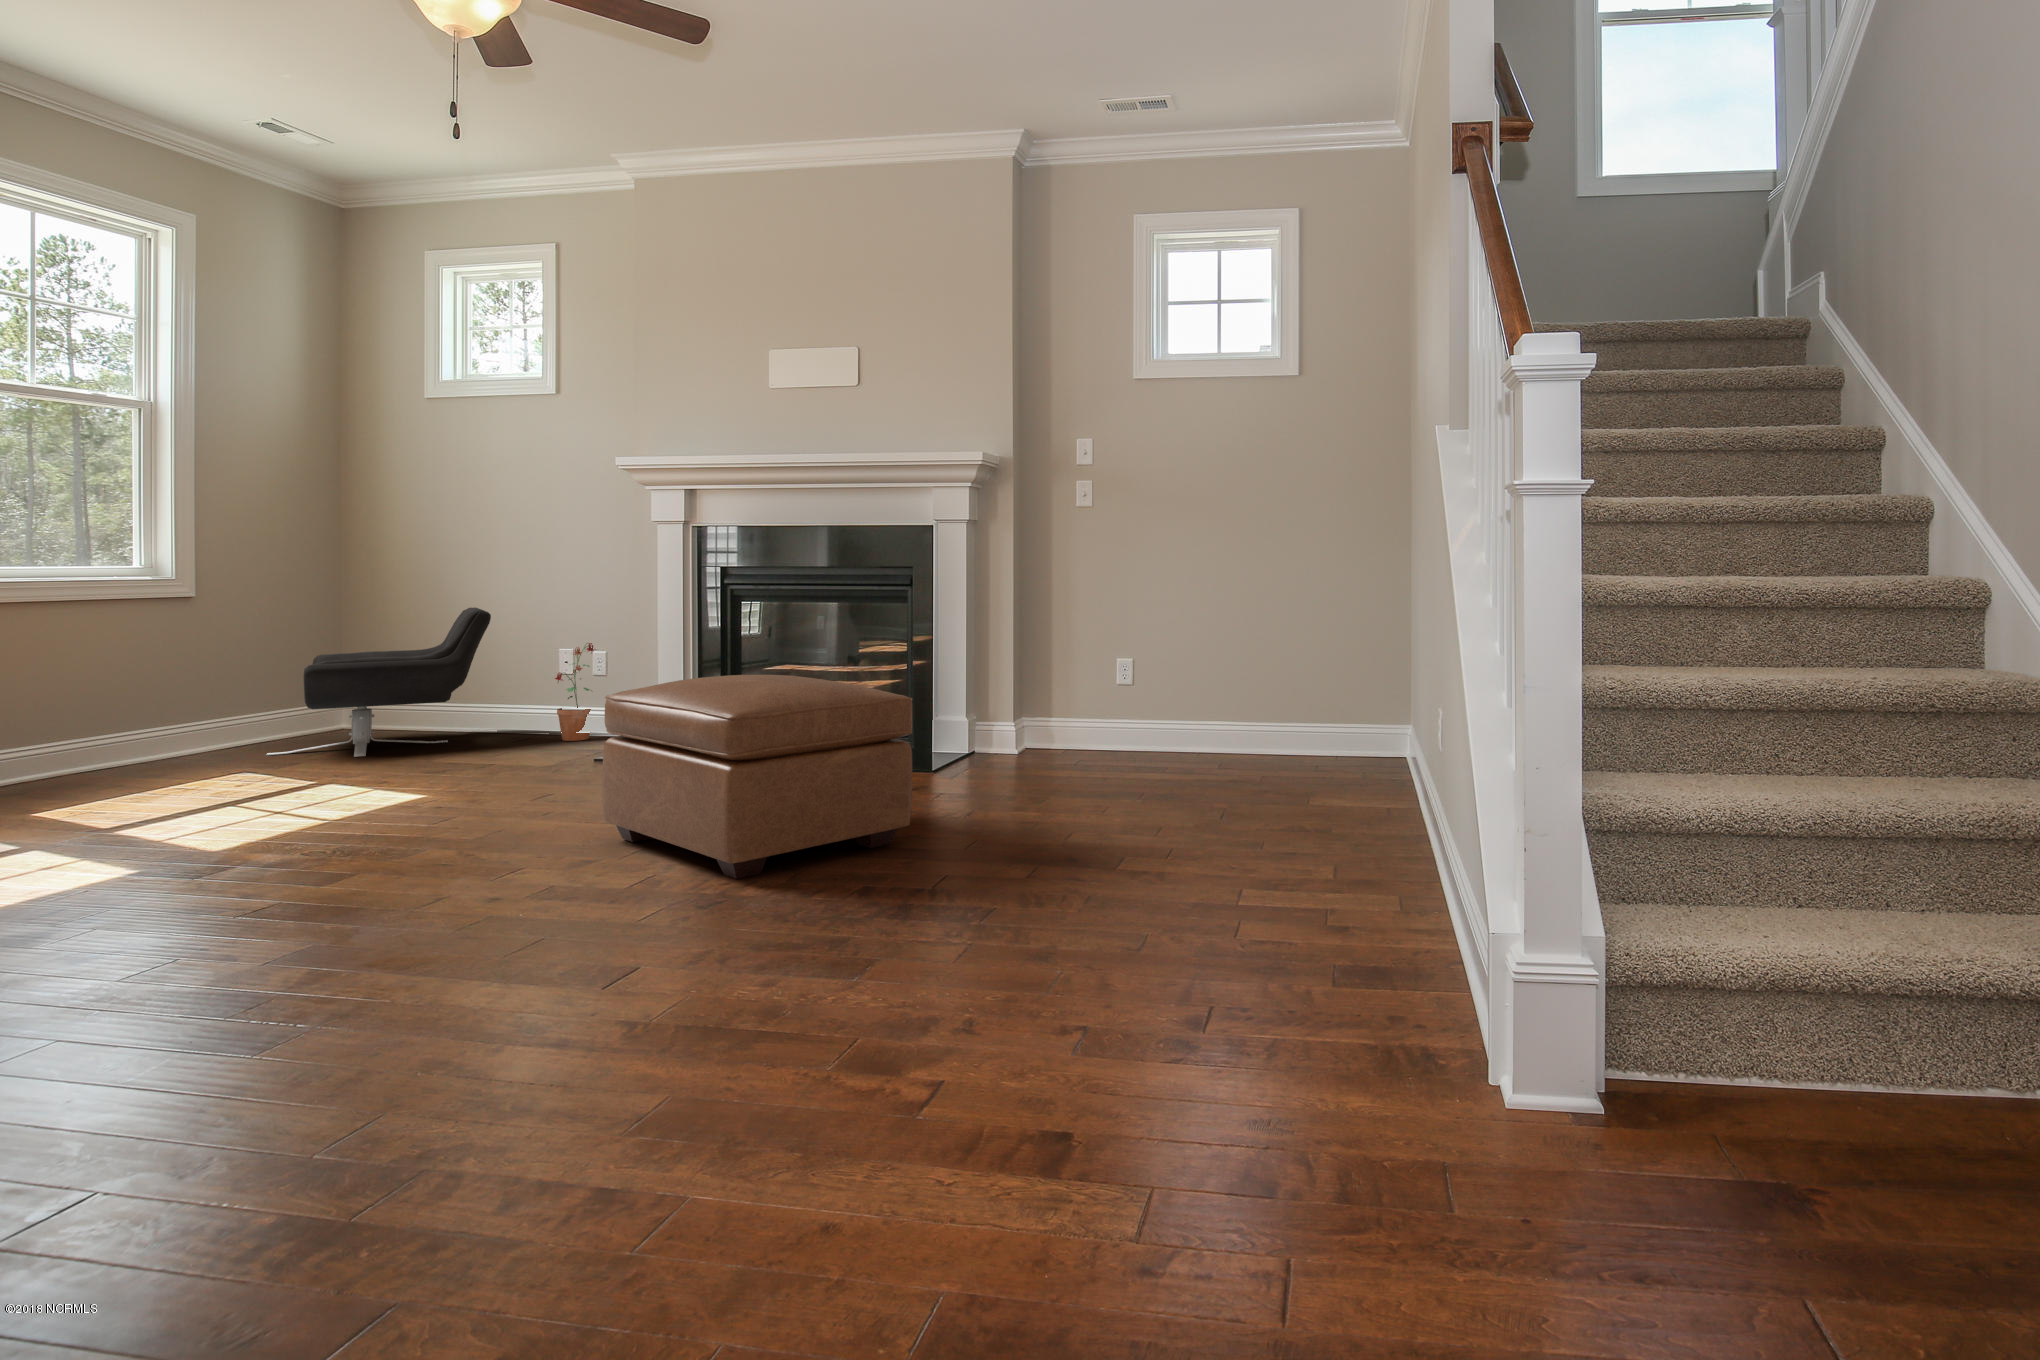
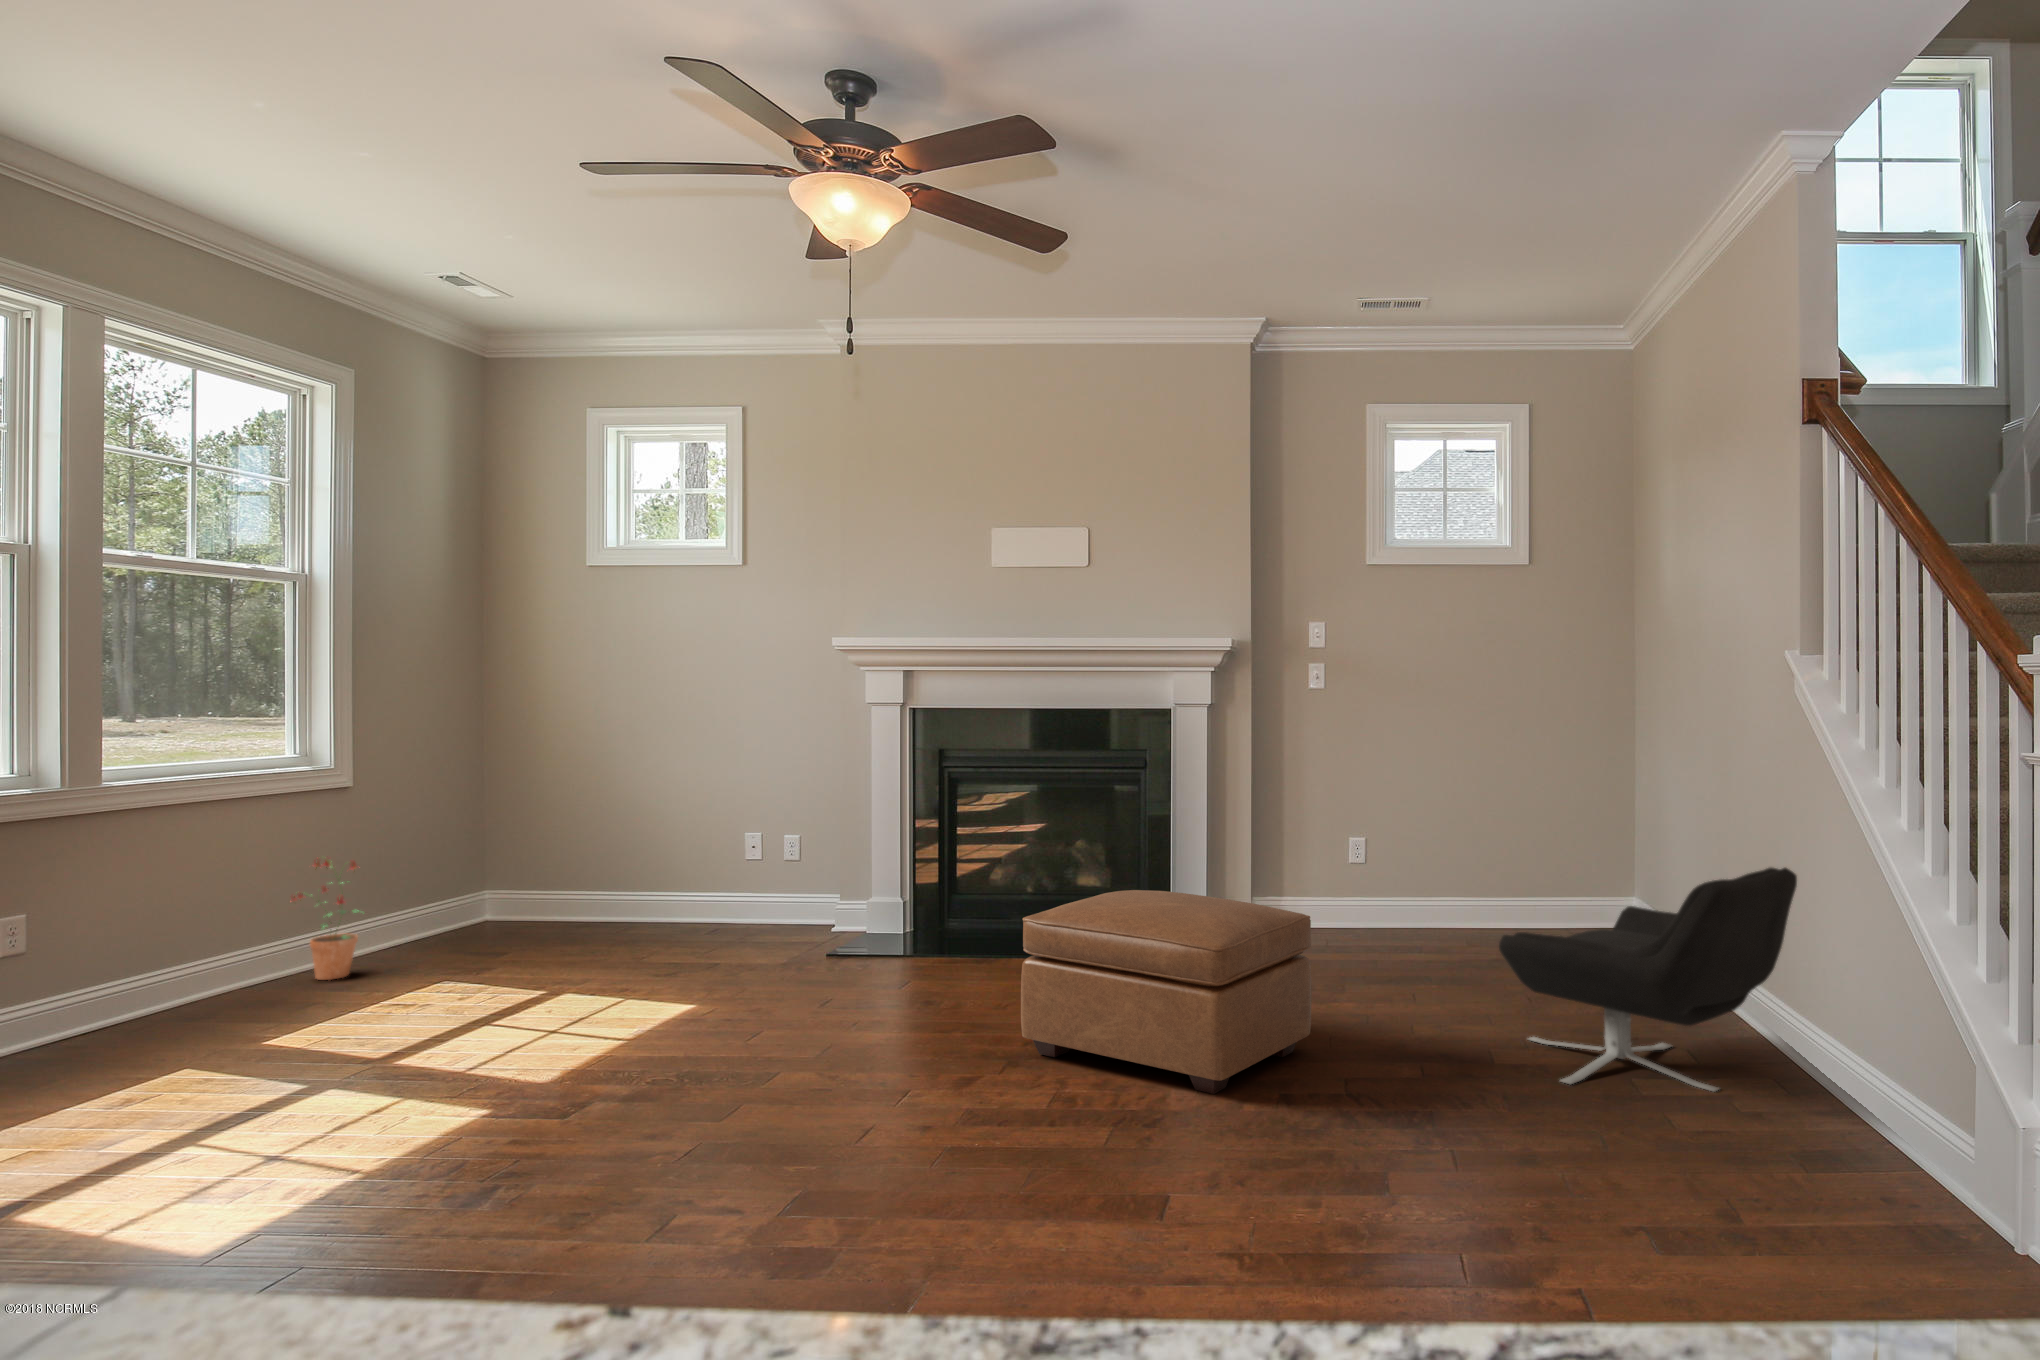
lounge chair: present [266,608,491,757] -> present [1499,867,1797,1091]
potted plant: present [555,643,596,741] -> present [291,857,364,980]

